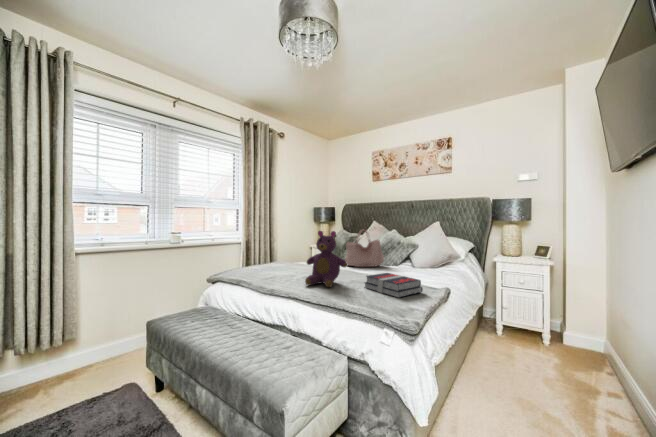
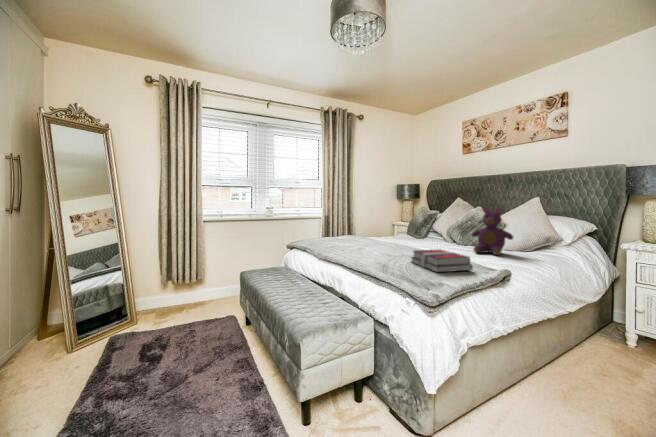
handbag: present [345,230,384,267] -> none [412,207,458,246]
teddy bear: present [305,231,347,287] -> present [471,208,513,255]

